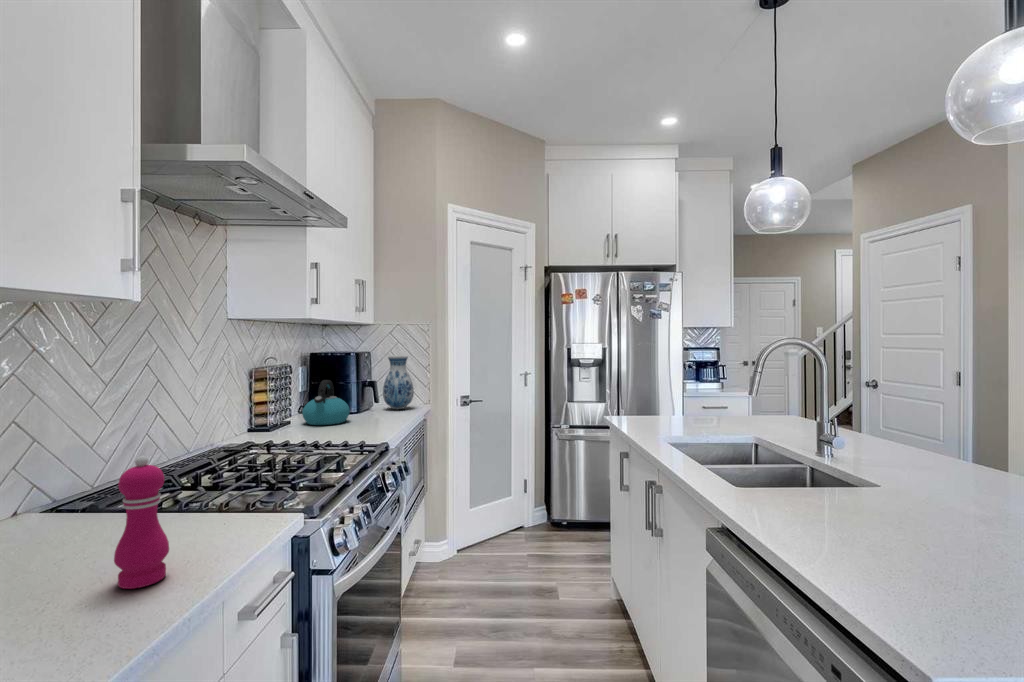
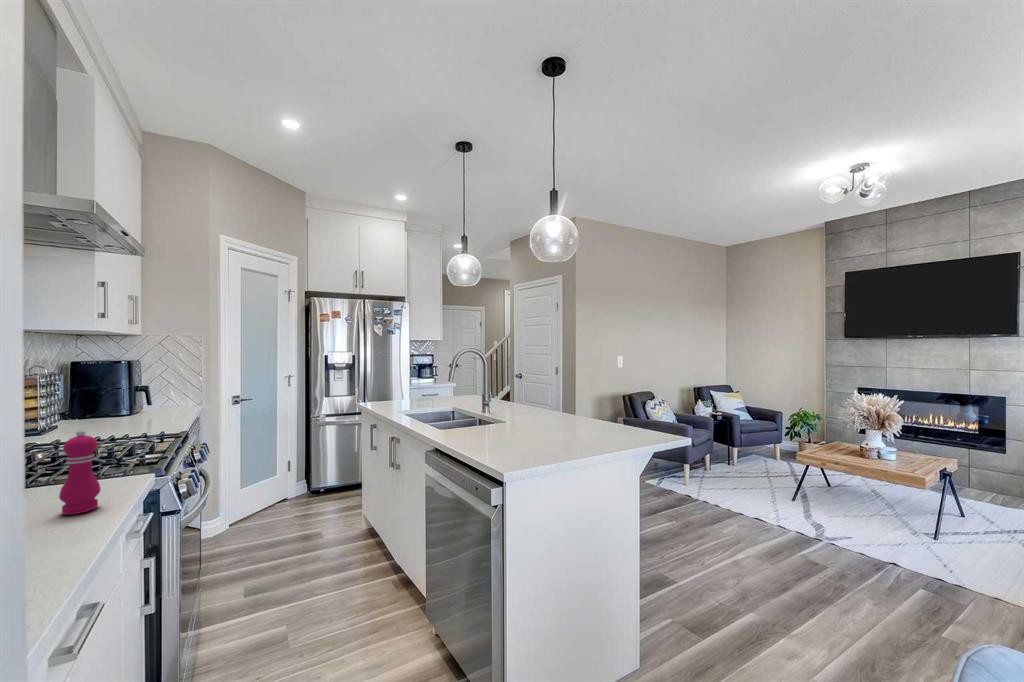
vase: present [383,355,414,409] -> none [154,363,188,410]
kettle: present [302,380,350,425] -> none [73,386,129,427]

